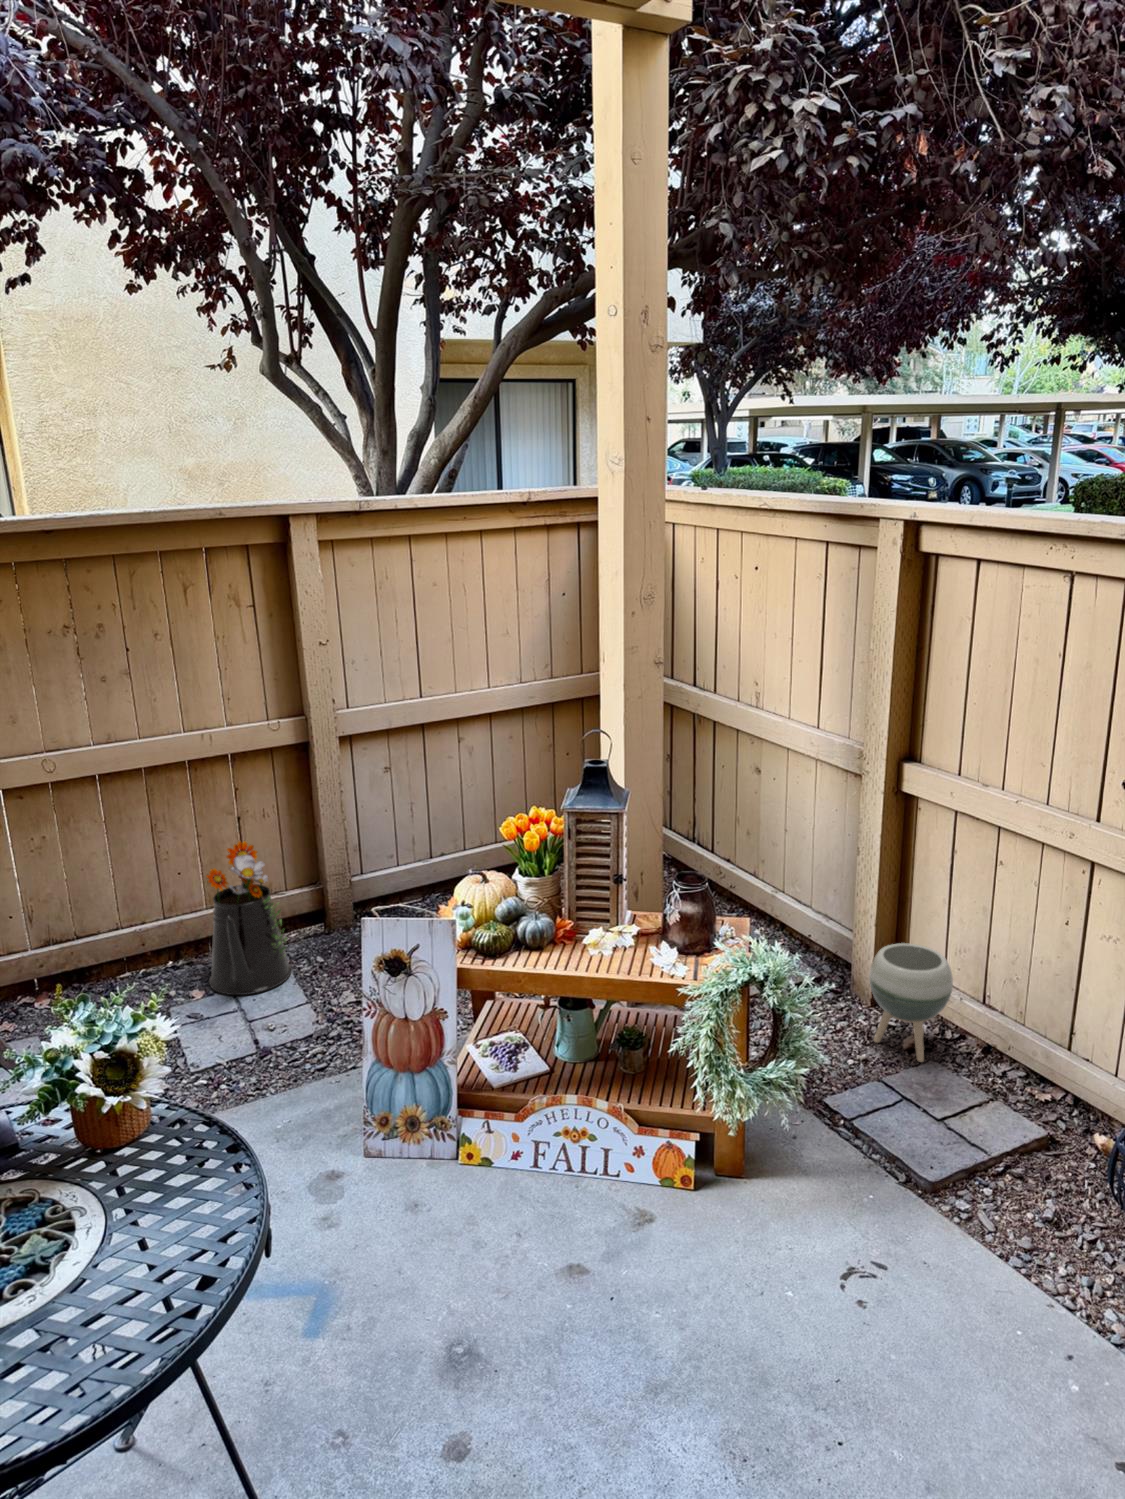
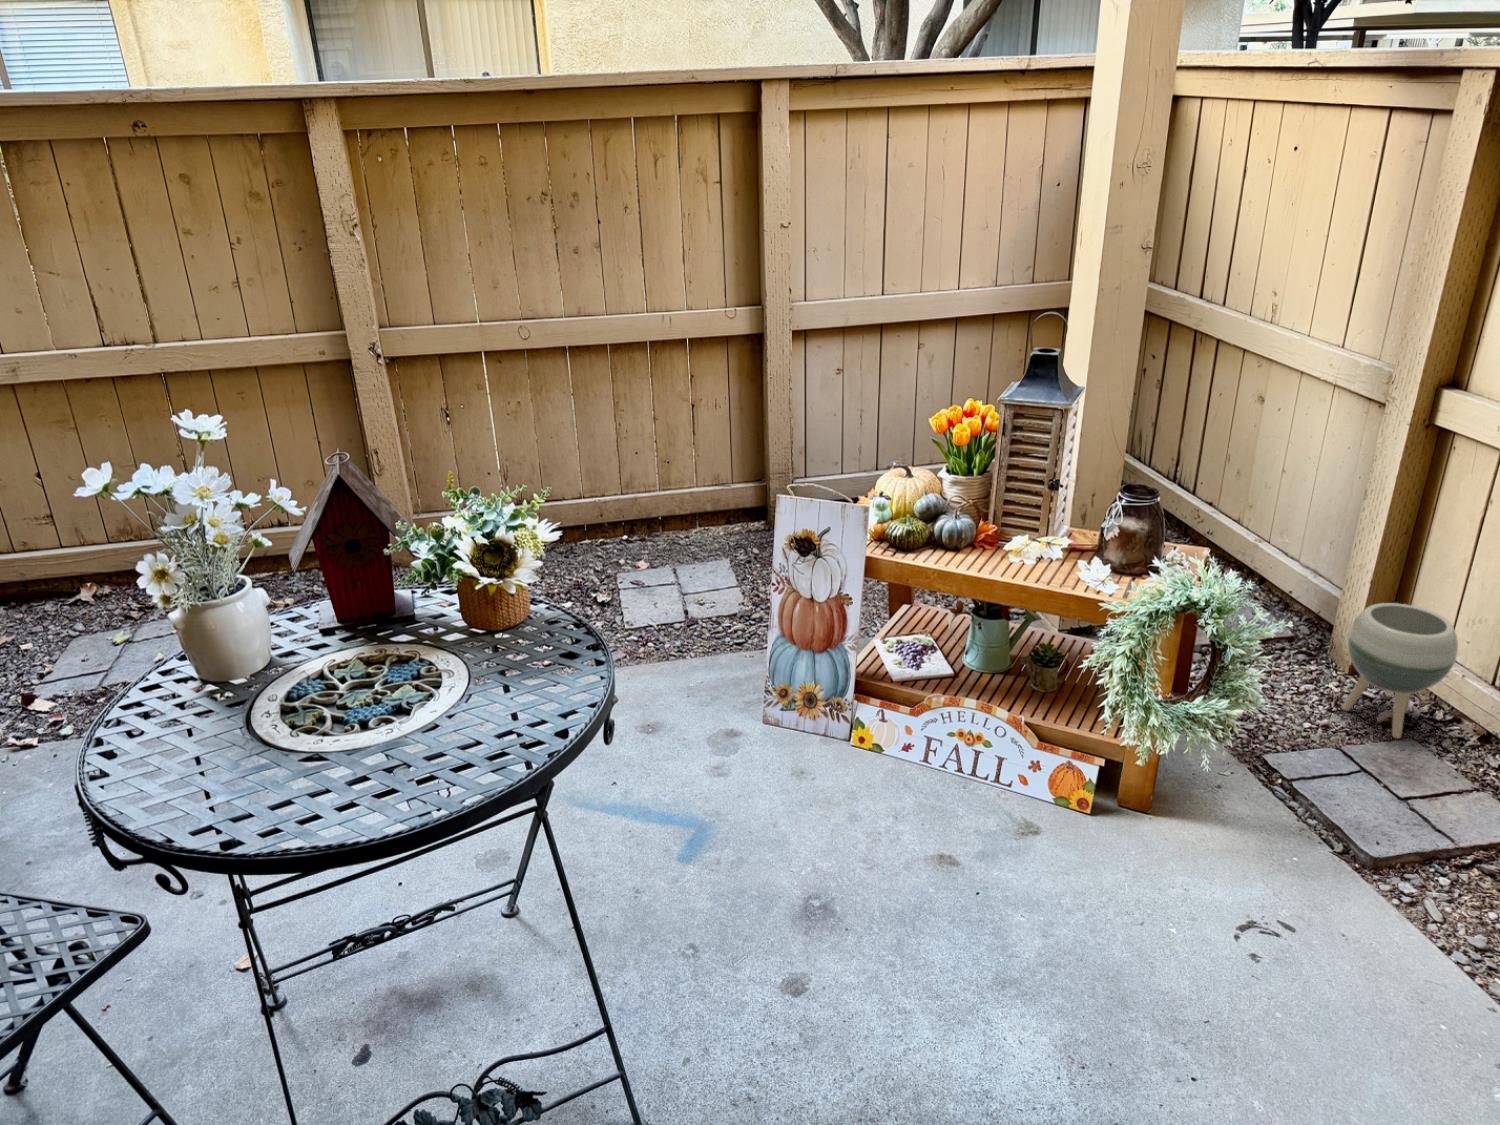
watering can: present [206,841,292,995] -> none [650,422,729,571]

